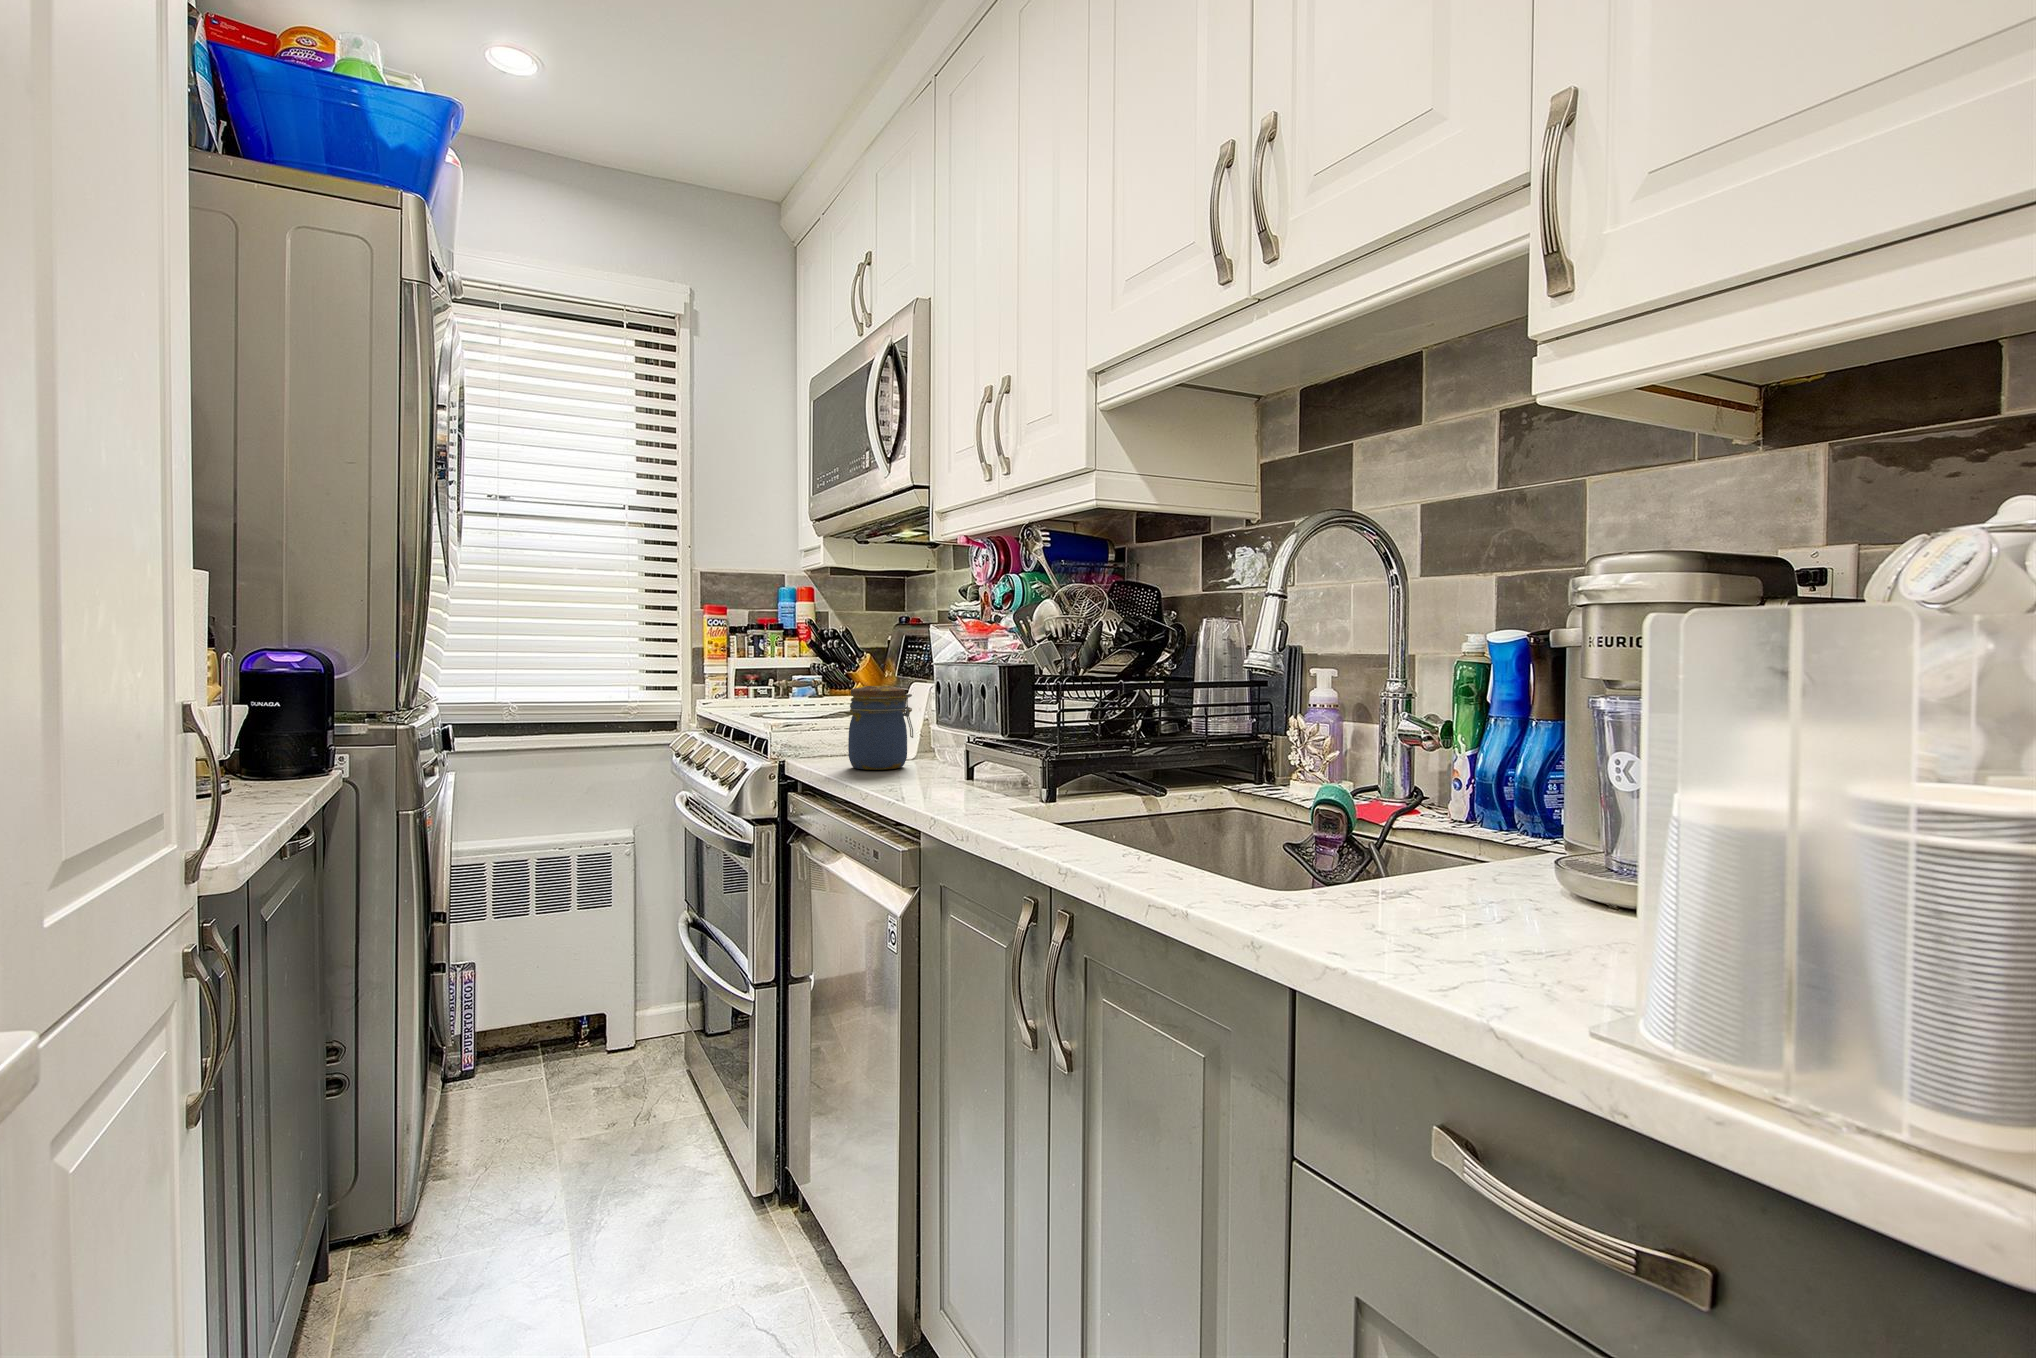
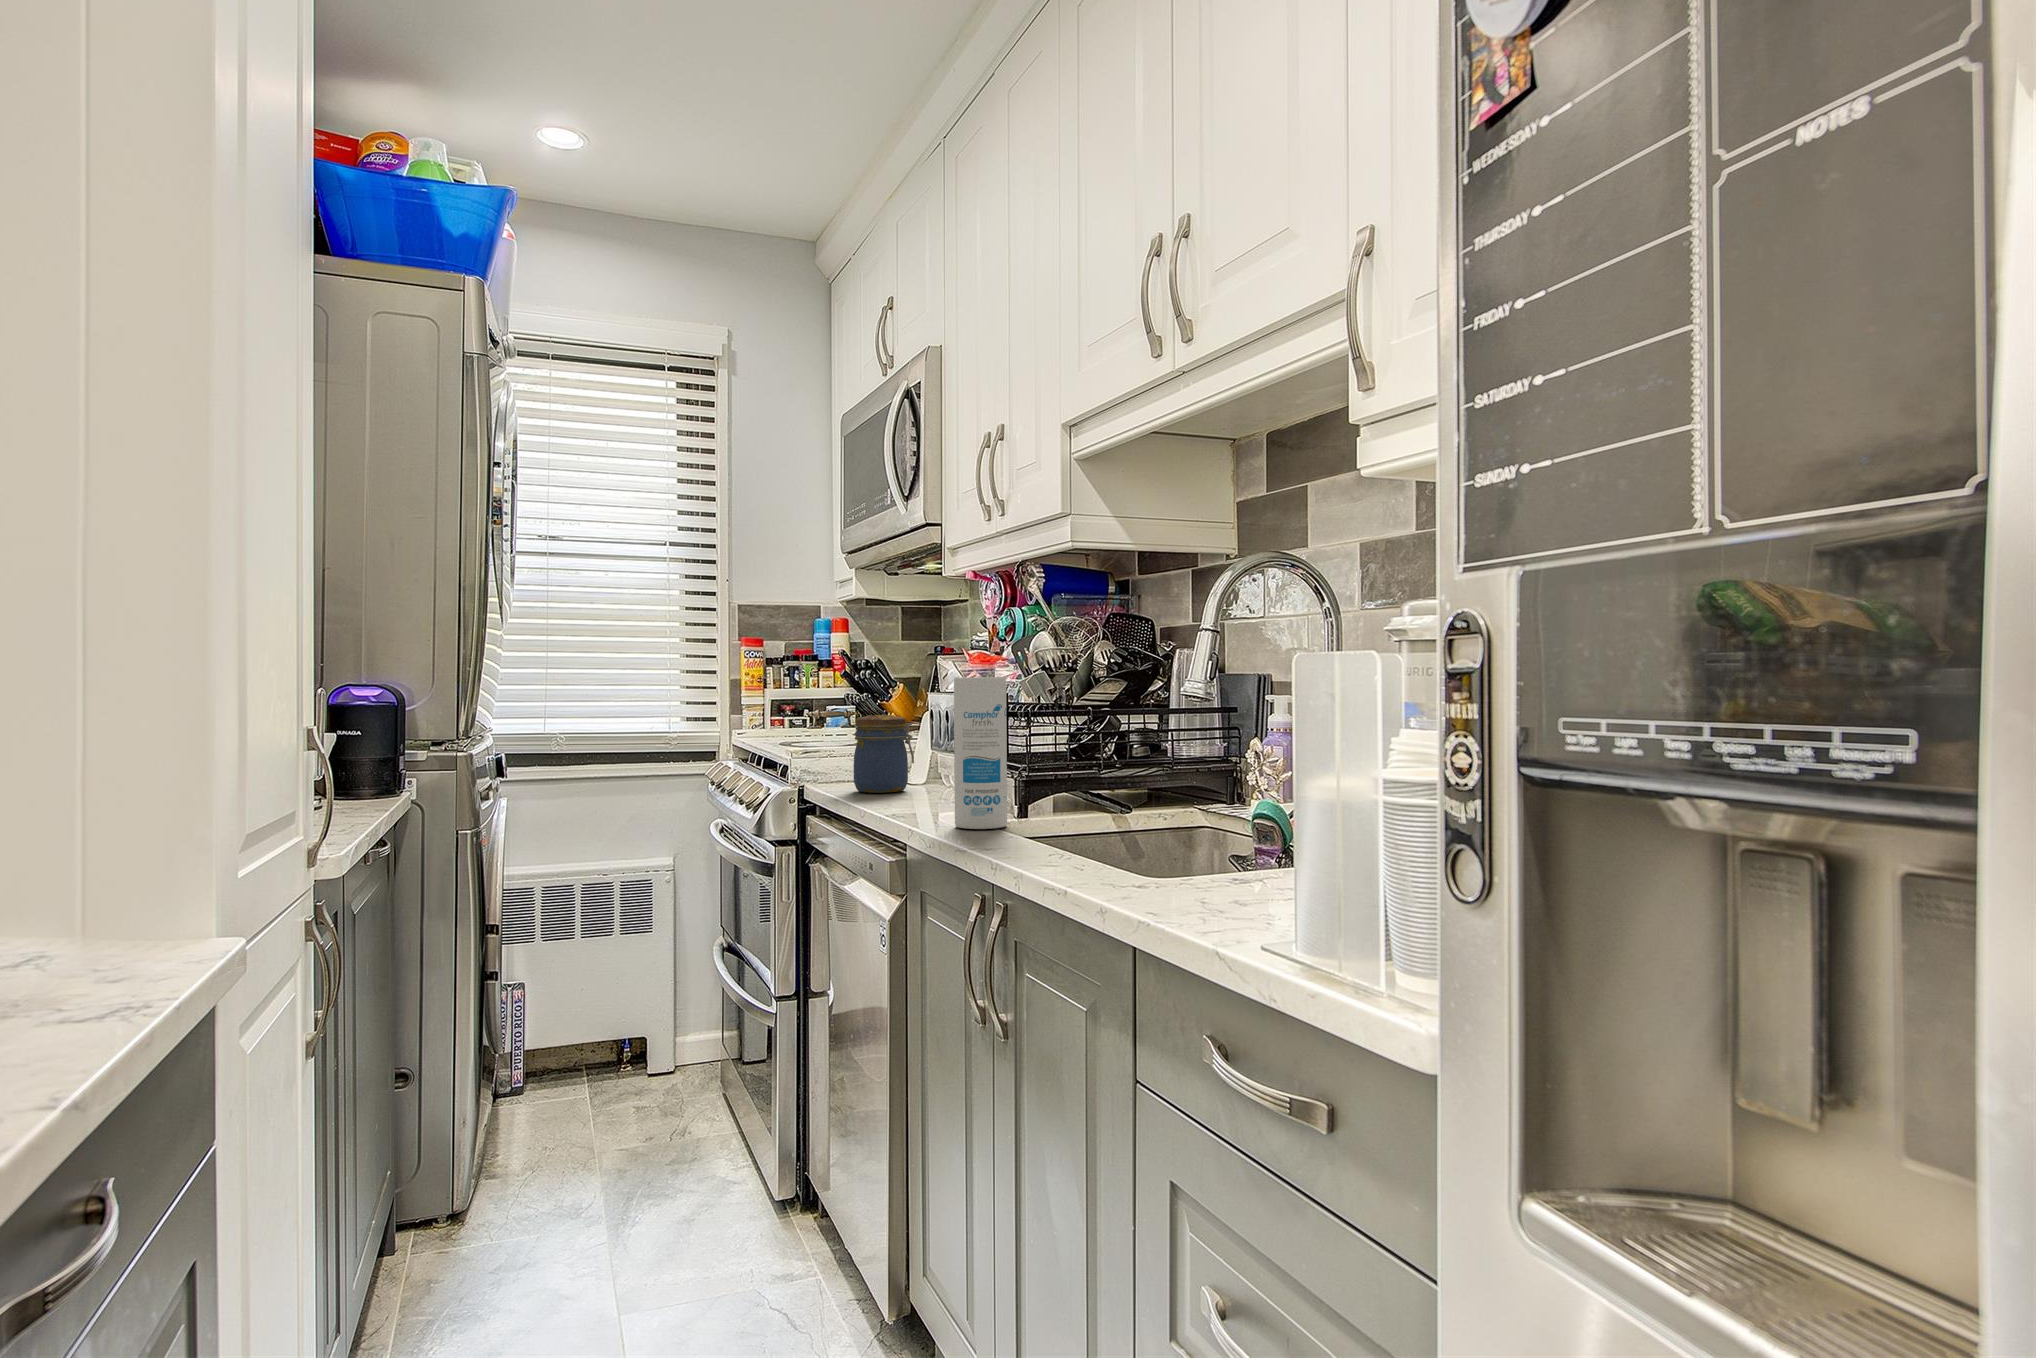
canister: none [990,645,1049,817] -> present [954,677,1007,829]

